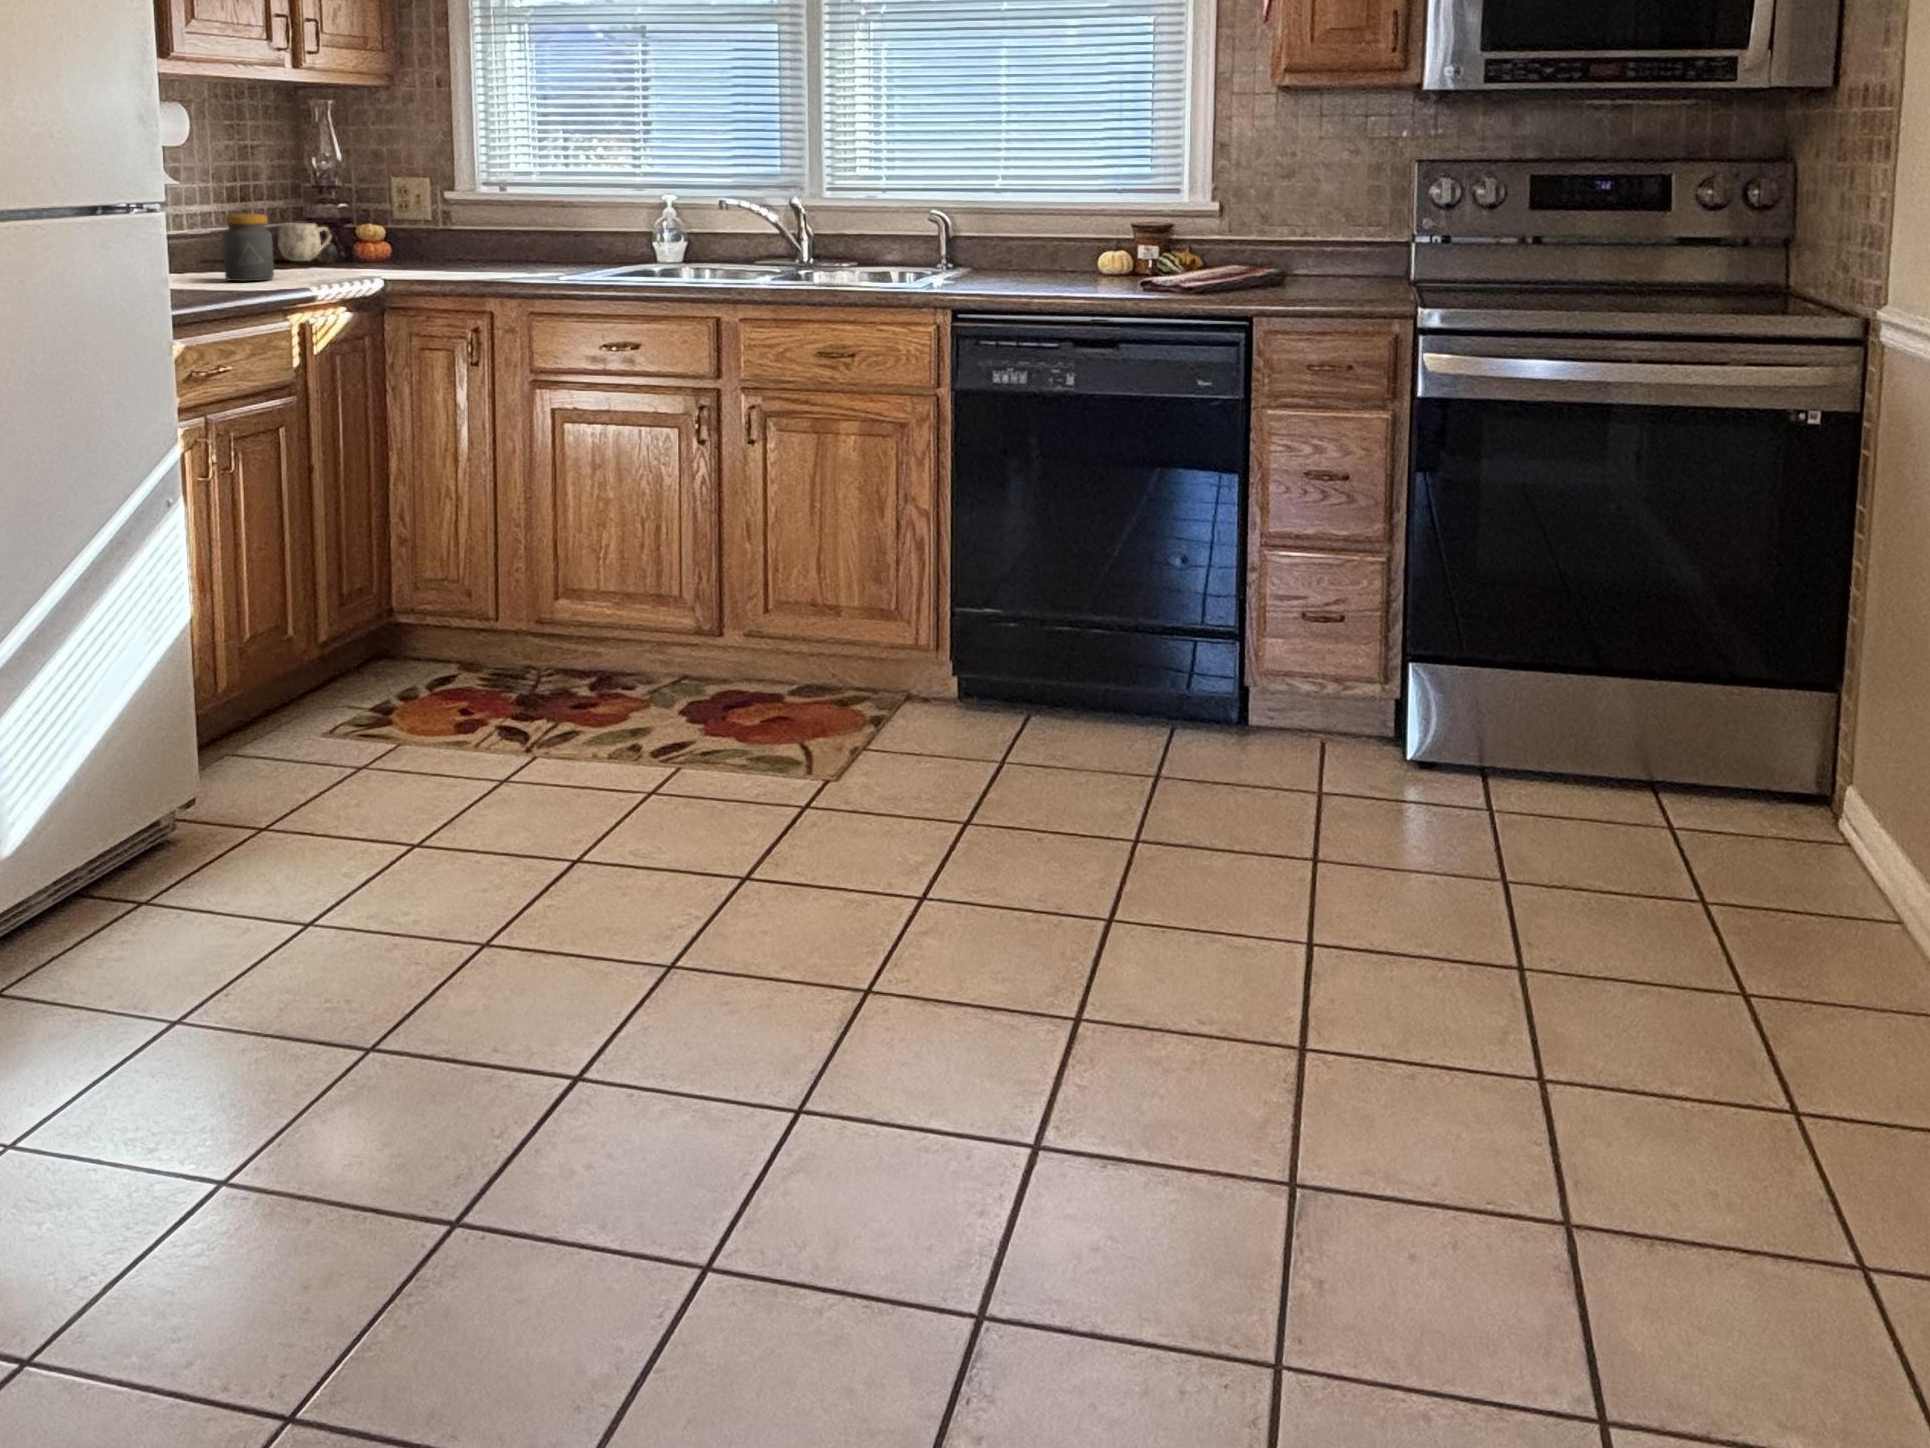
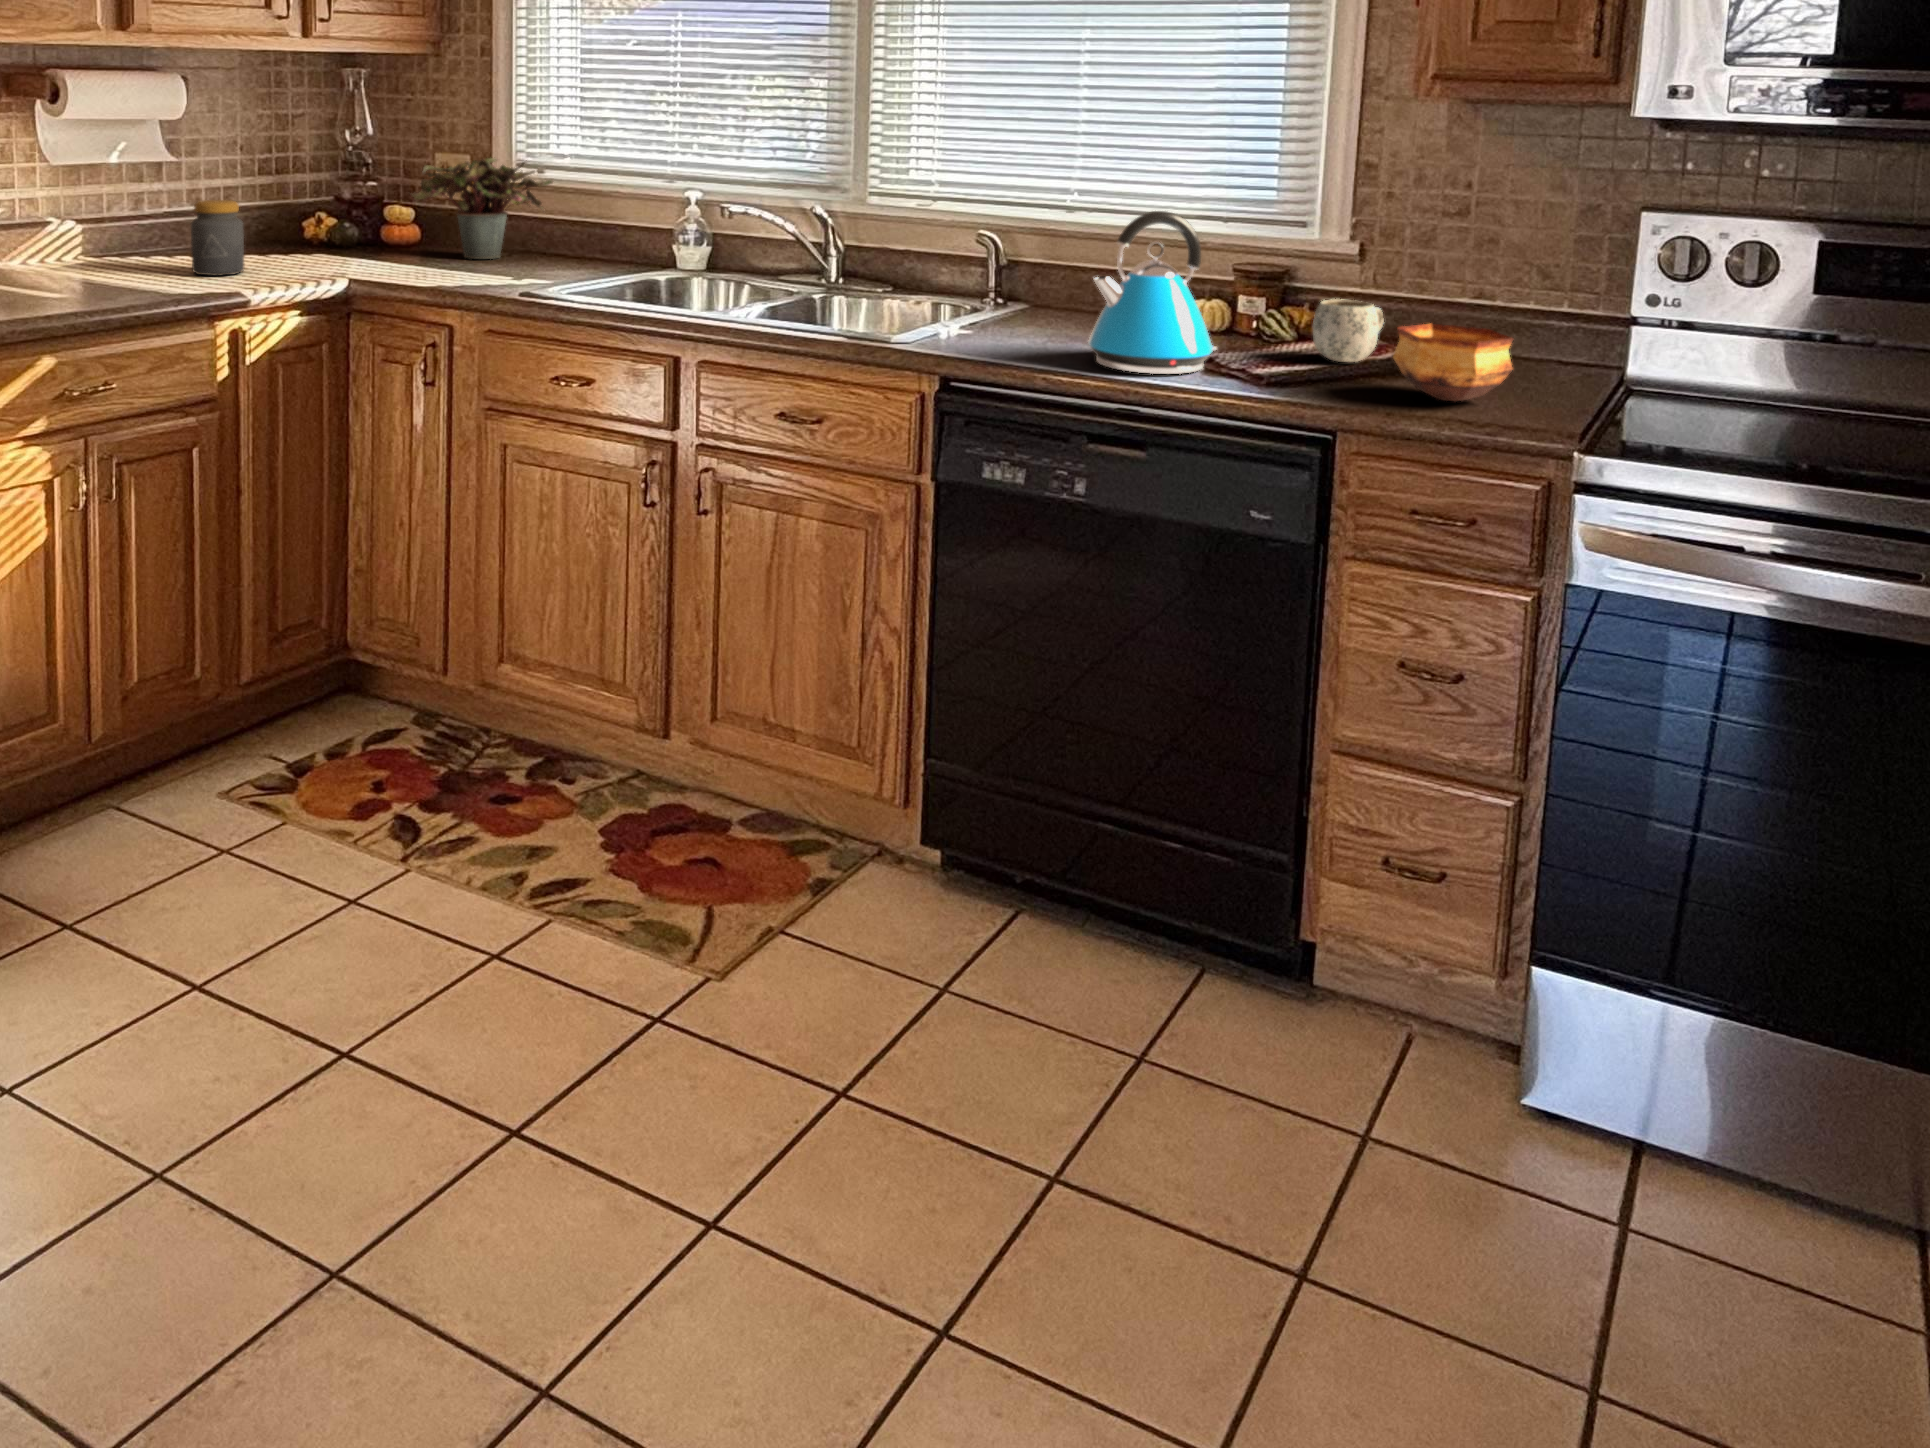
kettle: none [1059,173,1151,292] -> present [1088,211,1218,374]
potted plant: none [408,174,531,264] -> present [410,157,553,259]
mug: present [278,223,331,261] -> present [1313,299,1384,362]
bowl: none [1281,243,1362,294] -> present [1393,324,1513,402]

